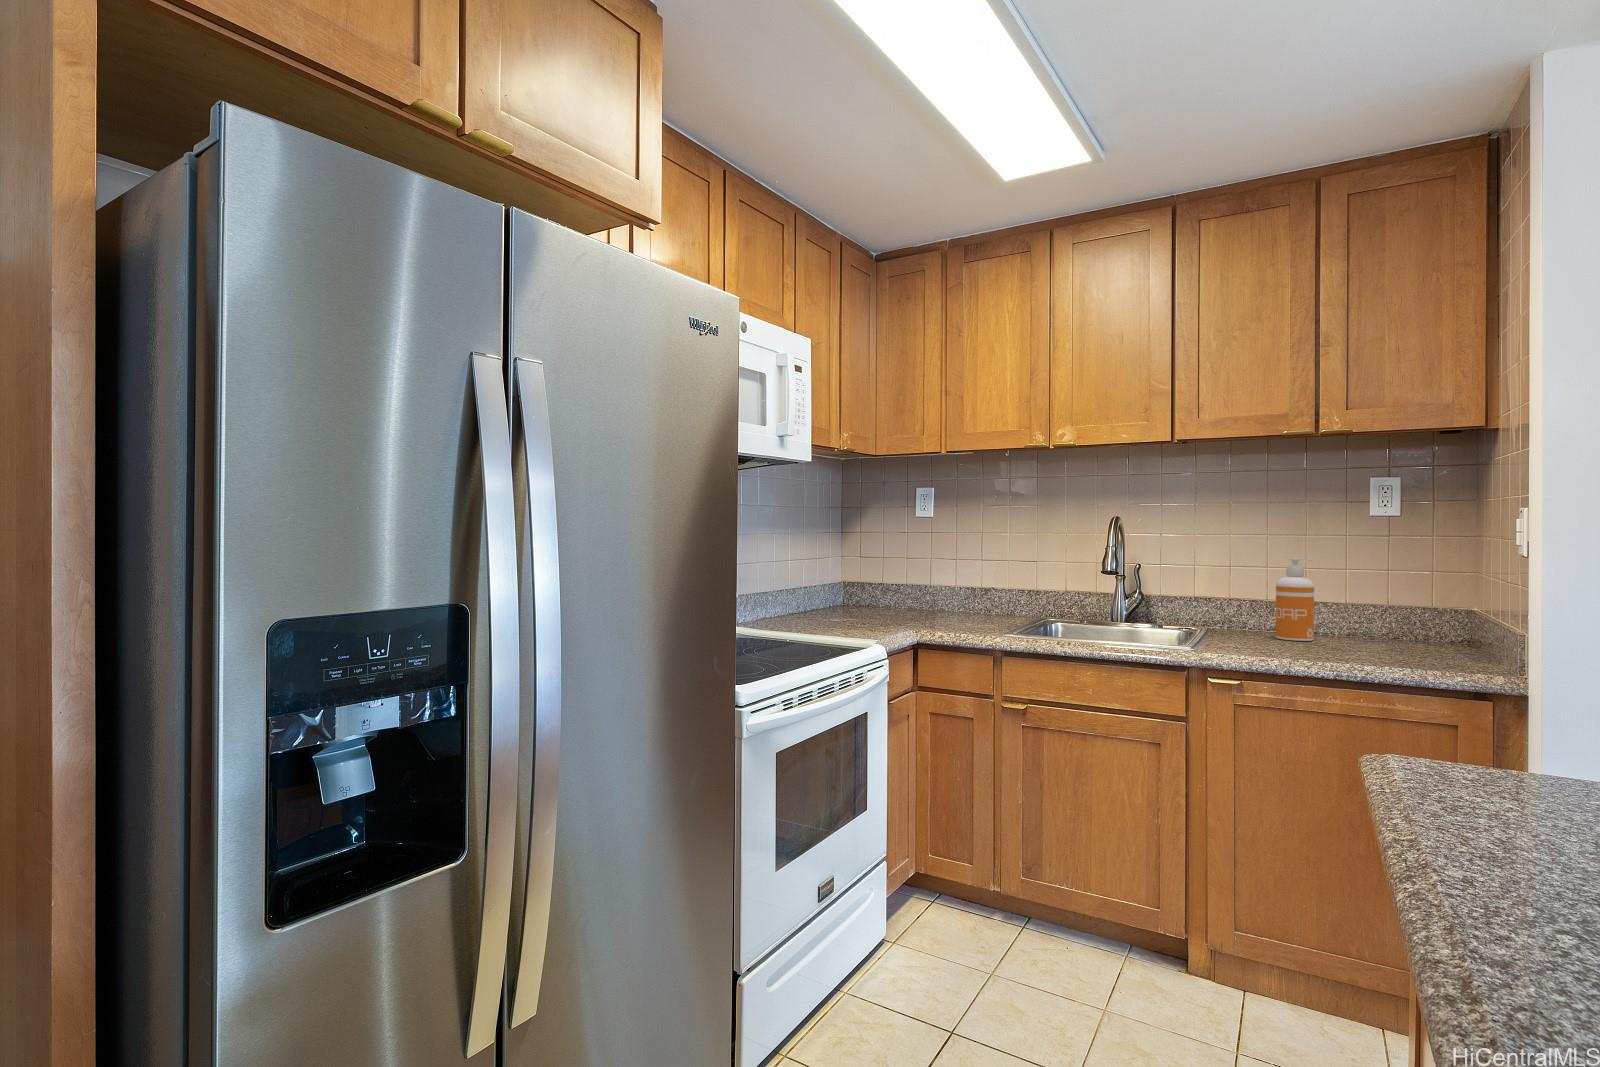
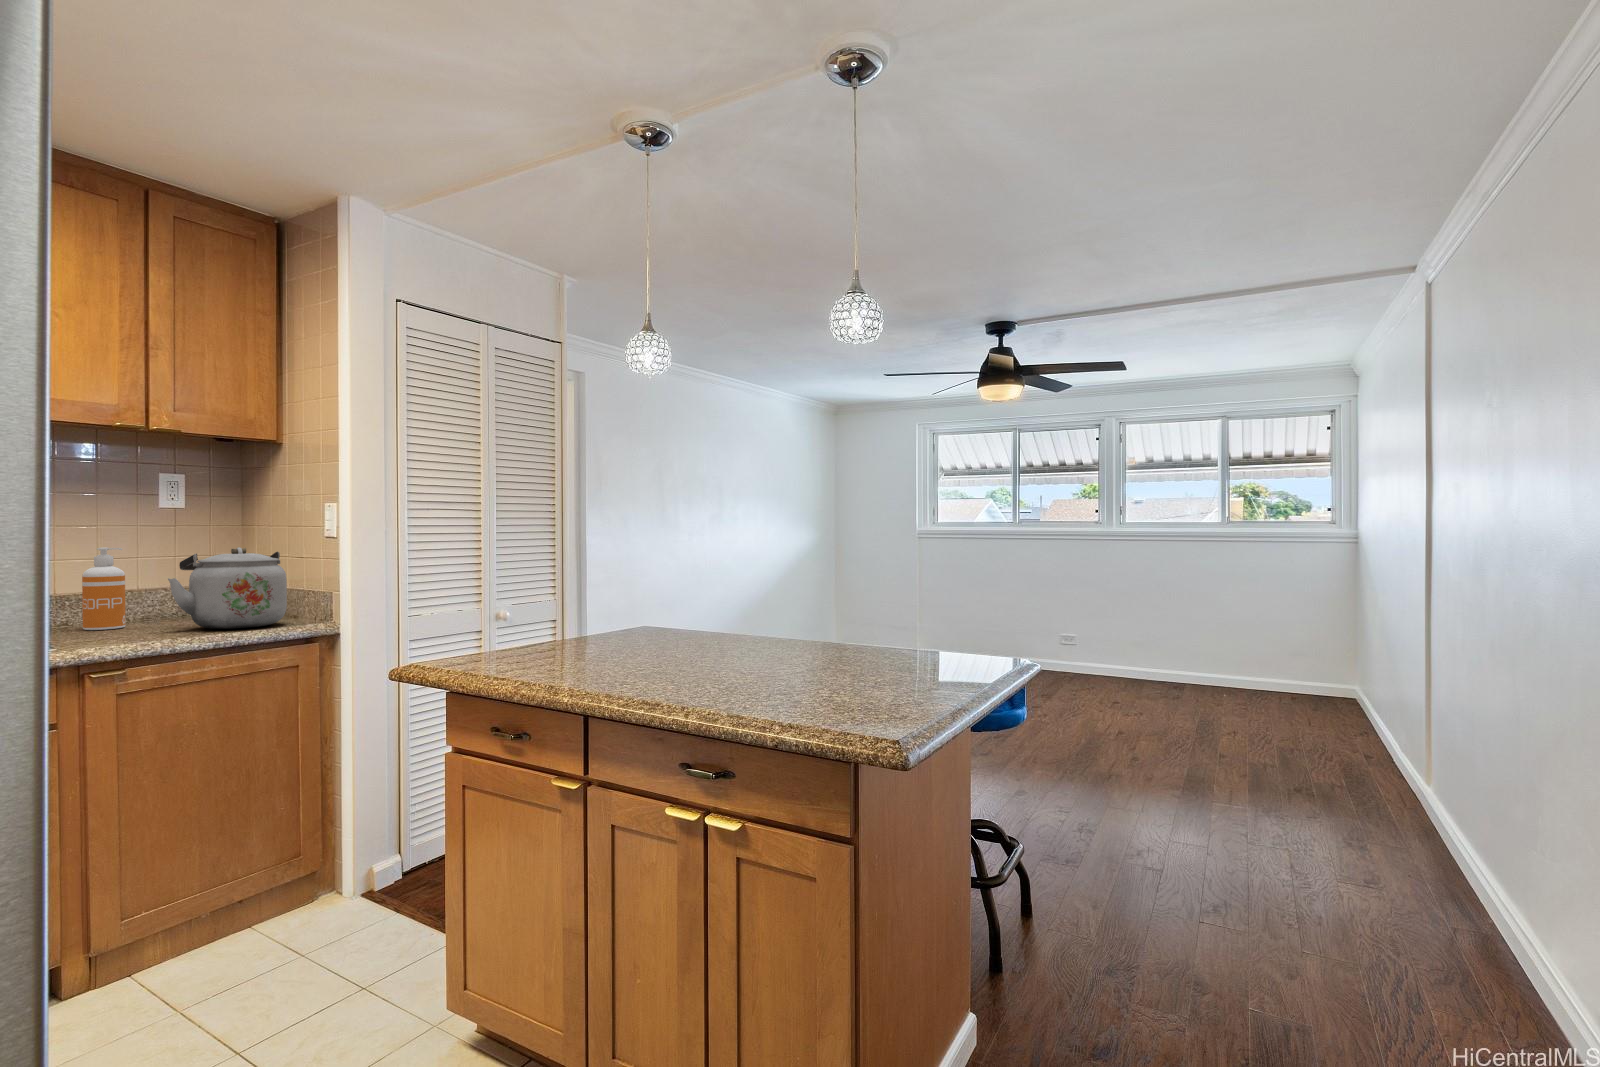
kettle: none [1318,564,1465,664] -> present [168,547,287,629]

